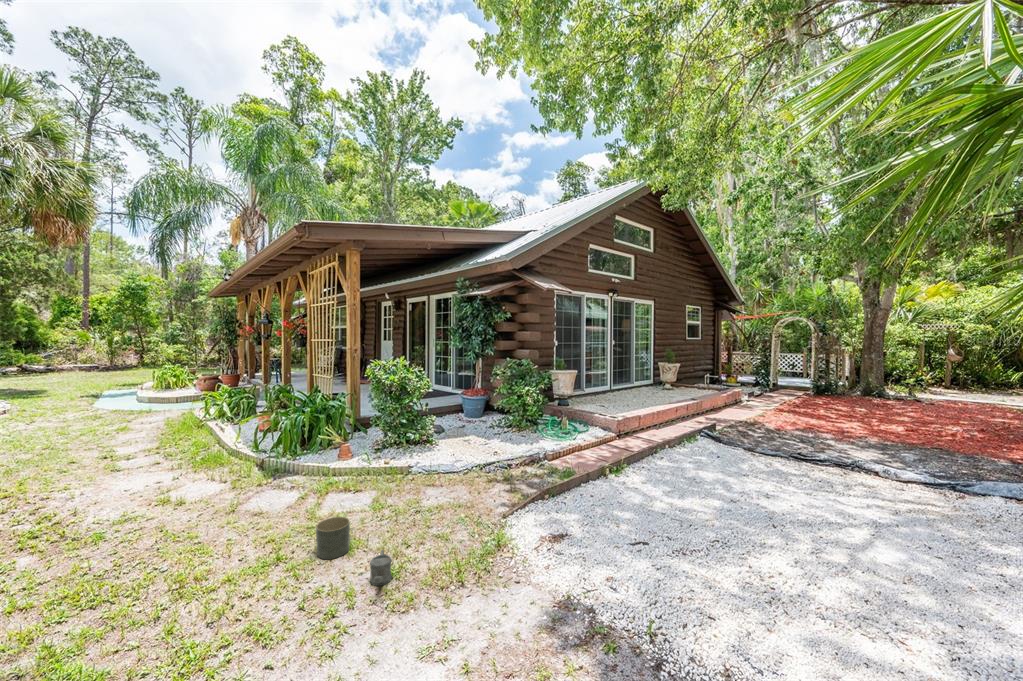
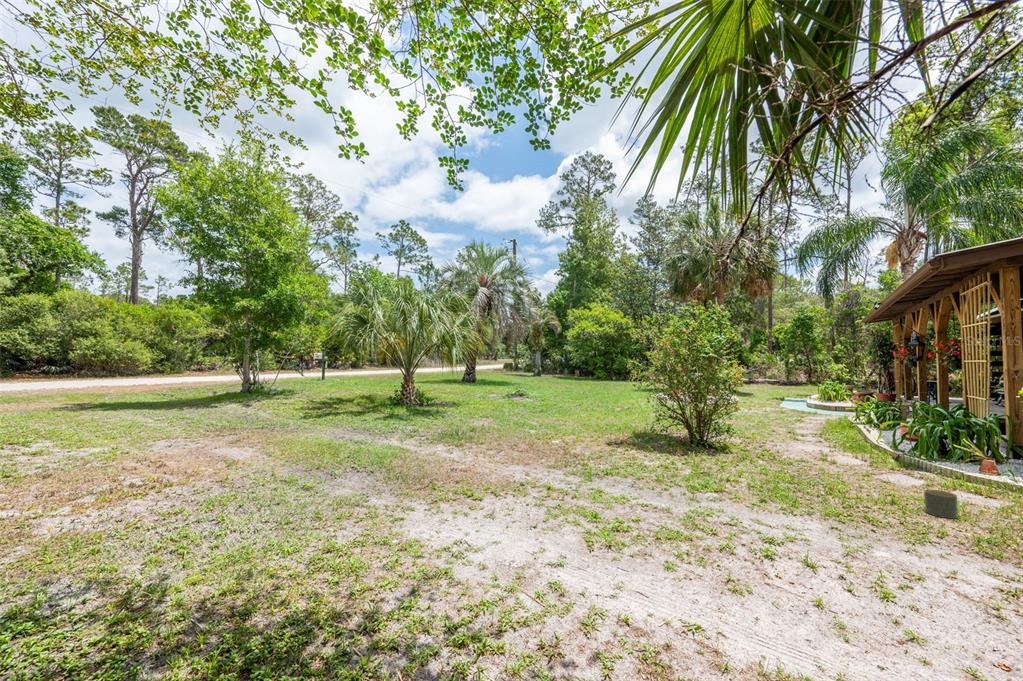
watering can: present [370,550,392,586] -> none [961,520,989,541]

